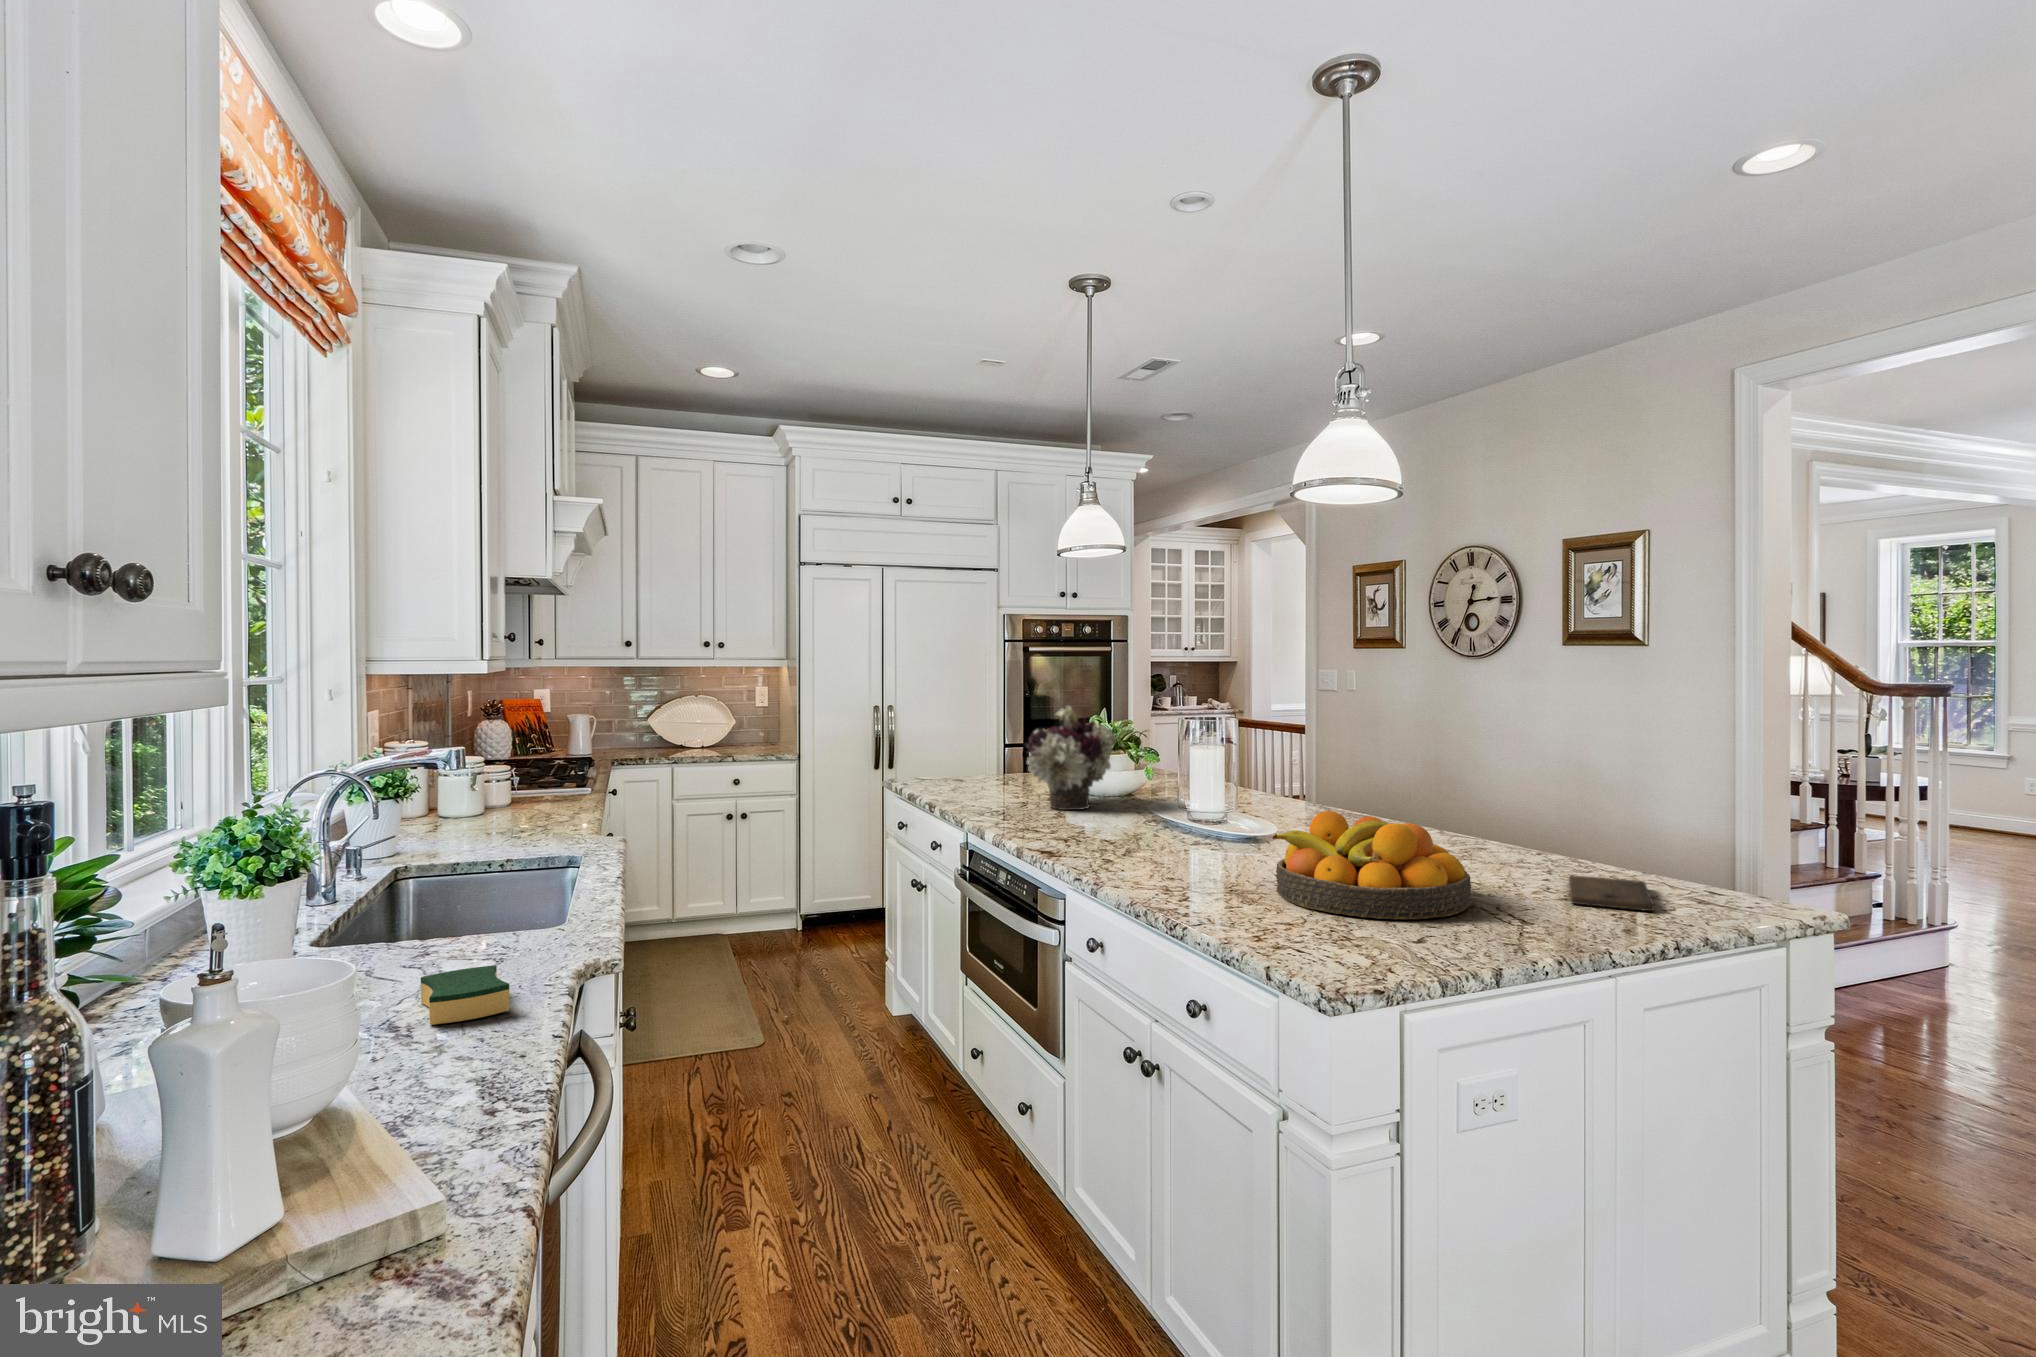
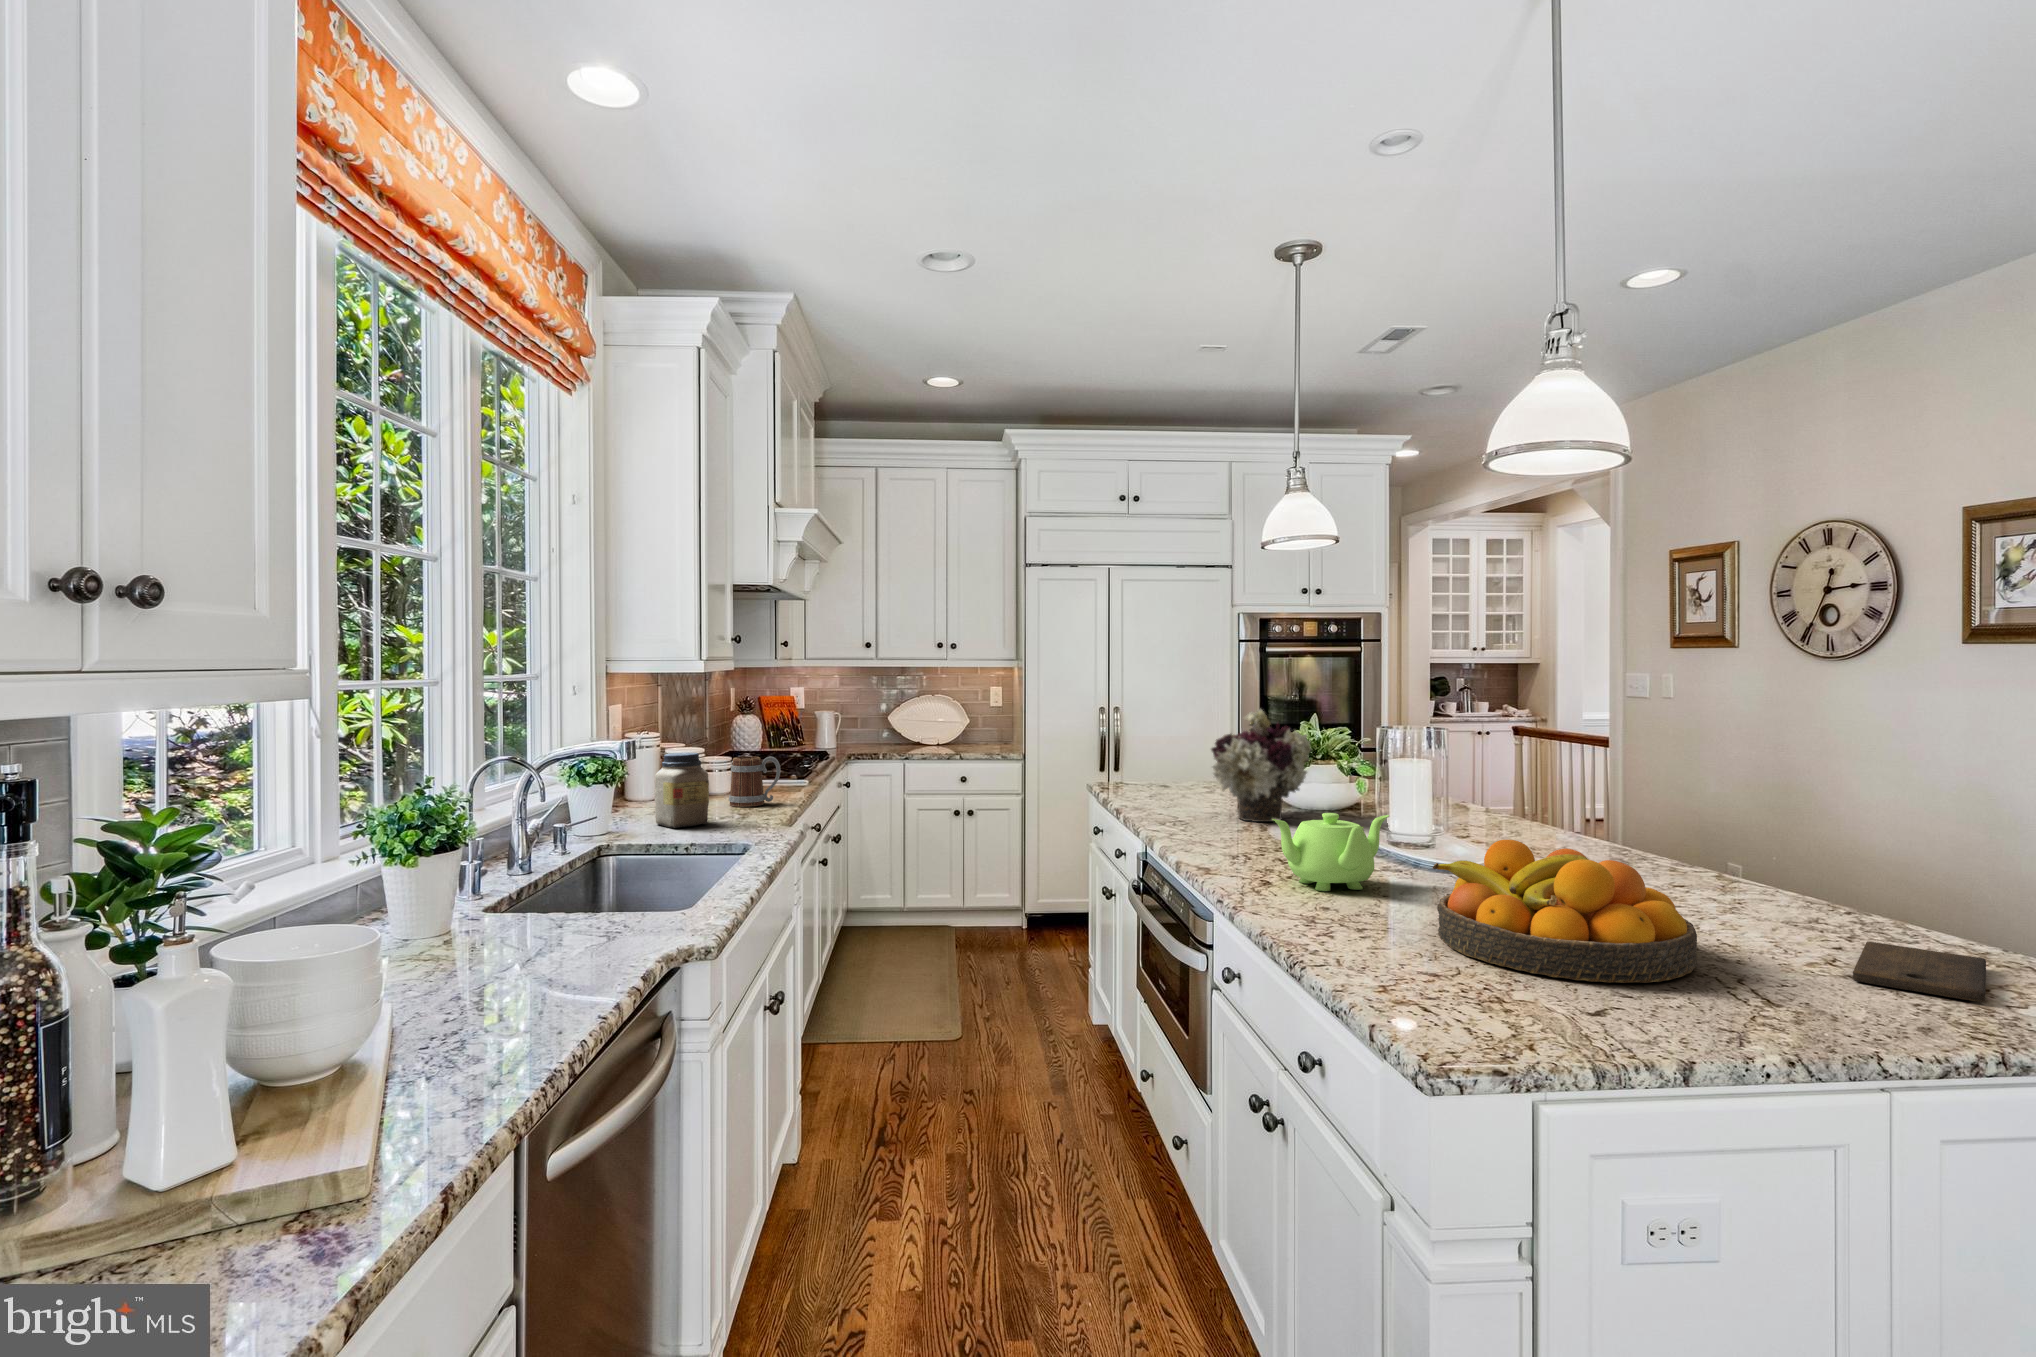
jar: none [441,764,506,847] -> present [655,753,709,828]
mug: none [511,765,570,821] -> present [729,756,780,807]
teapot: none [1121,797,1213,866] -> present [1272,813,1389,891]
sponge: present [421,965,510,1025] -> none [501,944,582,996]

